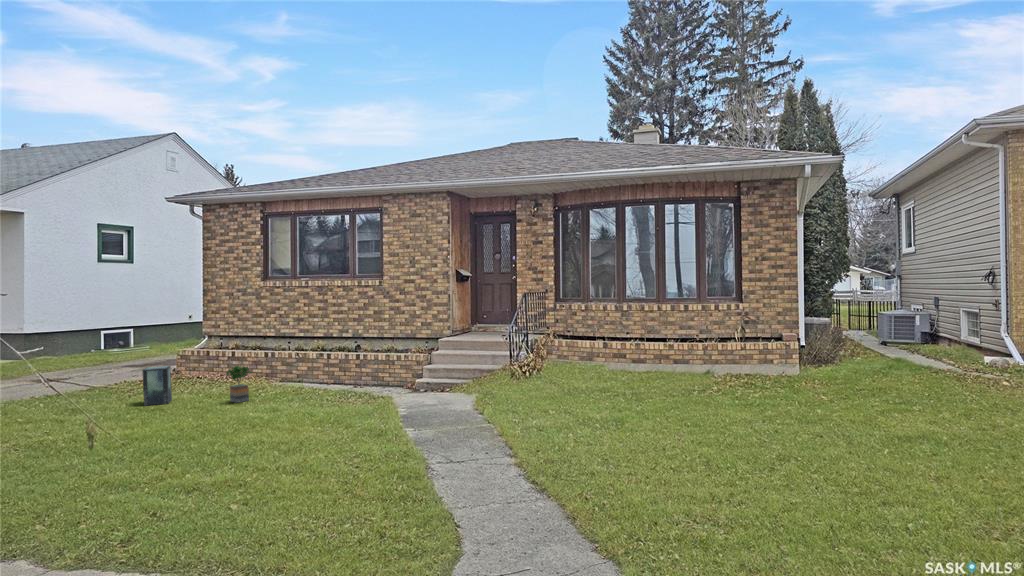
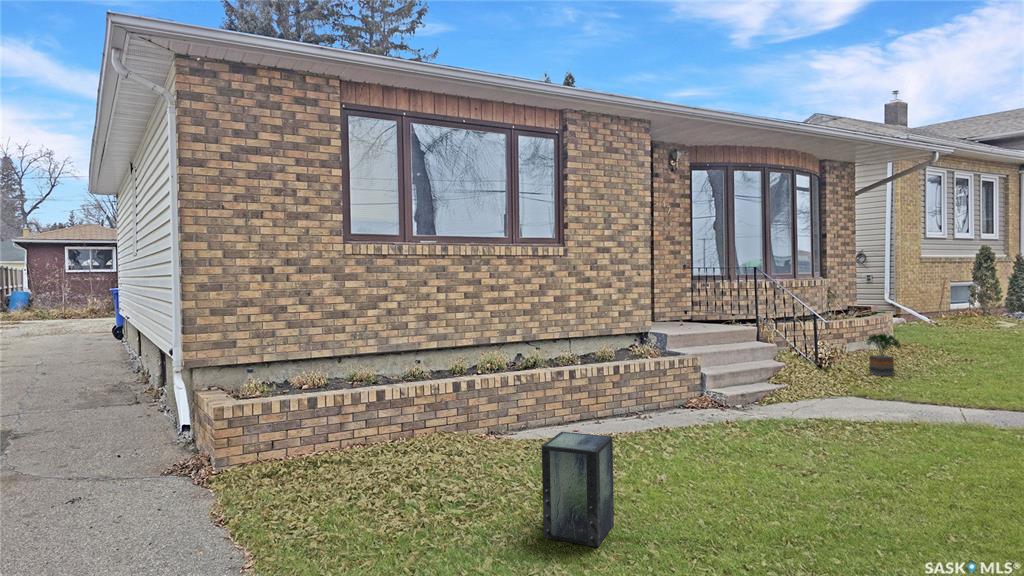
potted tree: present [226,366,252,403] -> present [867,334,901,376]

